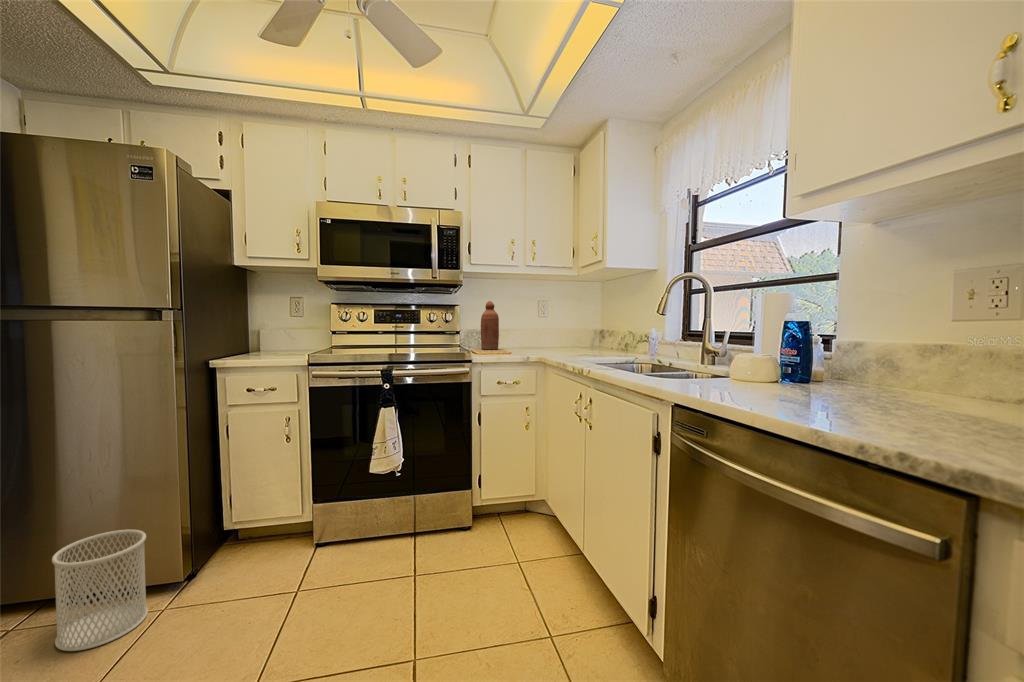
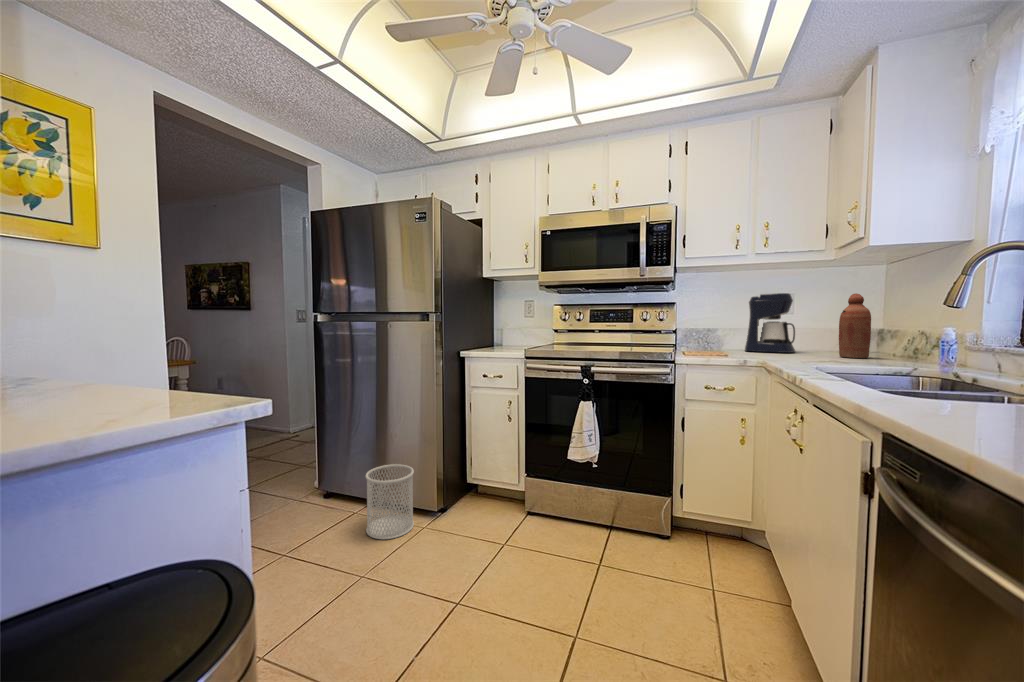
coffee maker: none [516,299,552,349] -> present [745,293,795,353]
bottle: present [481,301,499,349] -> present [839,293,871,358]

